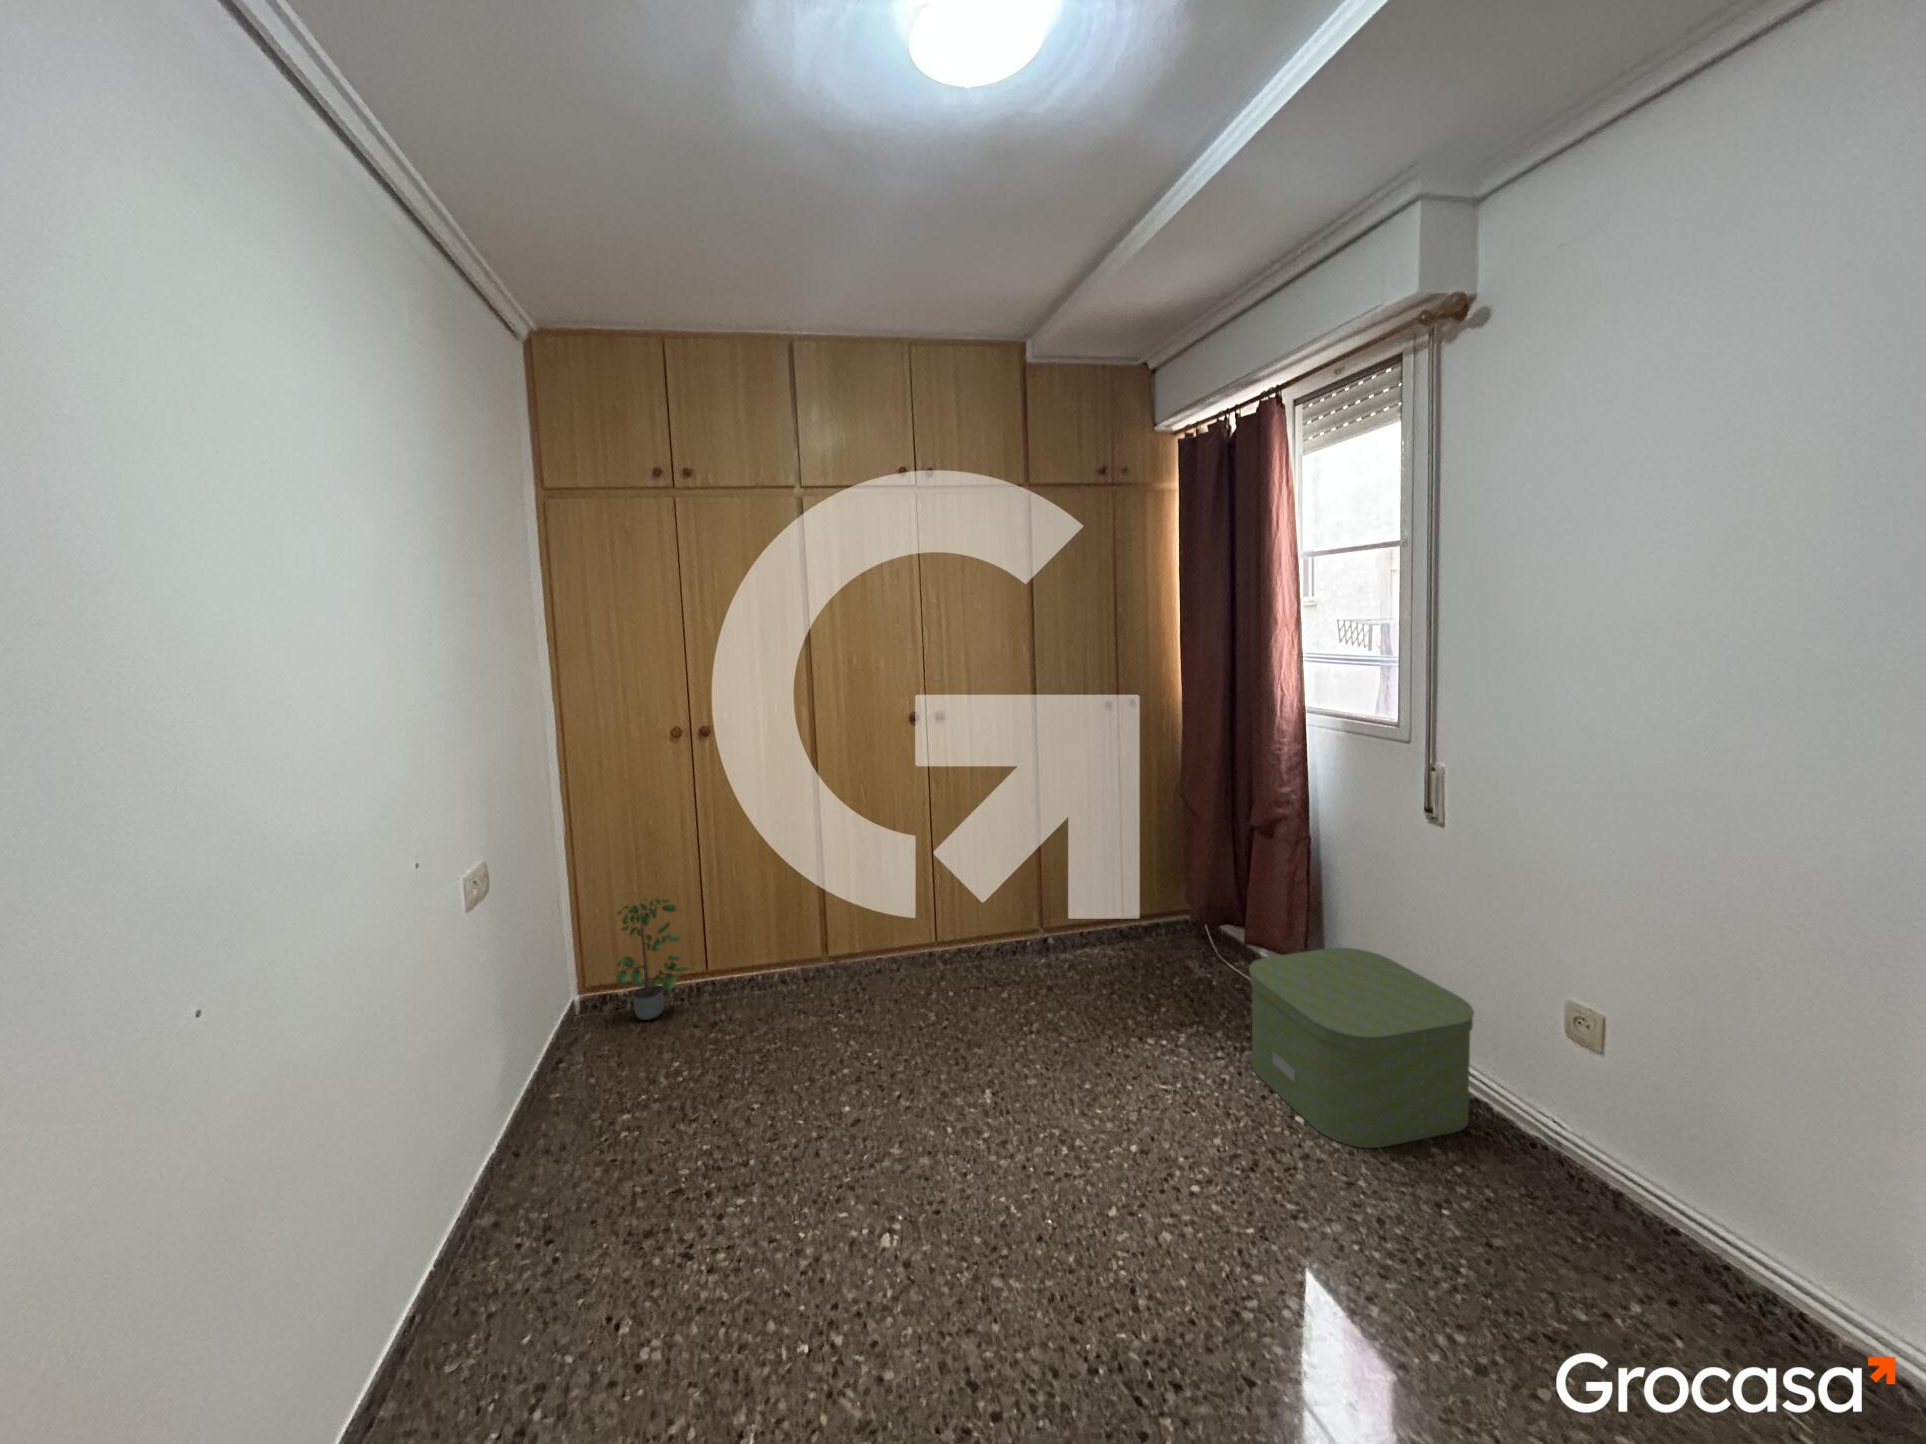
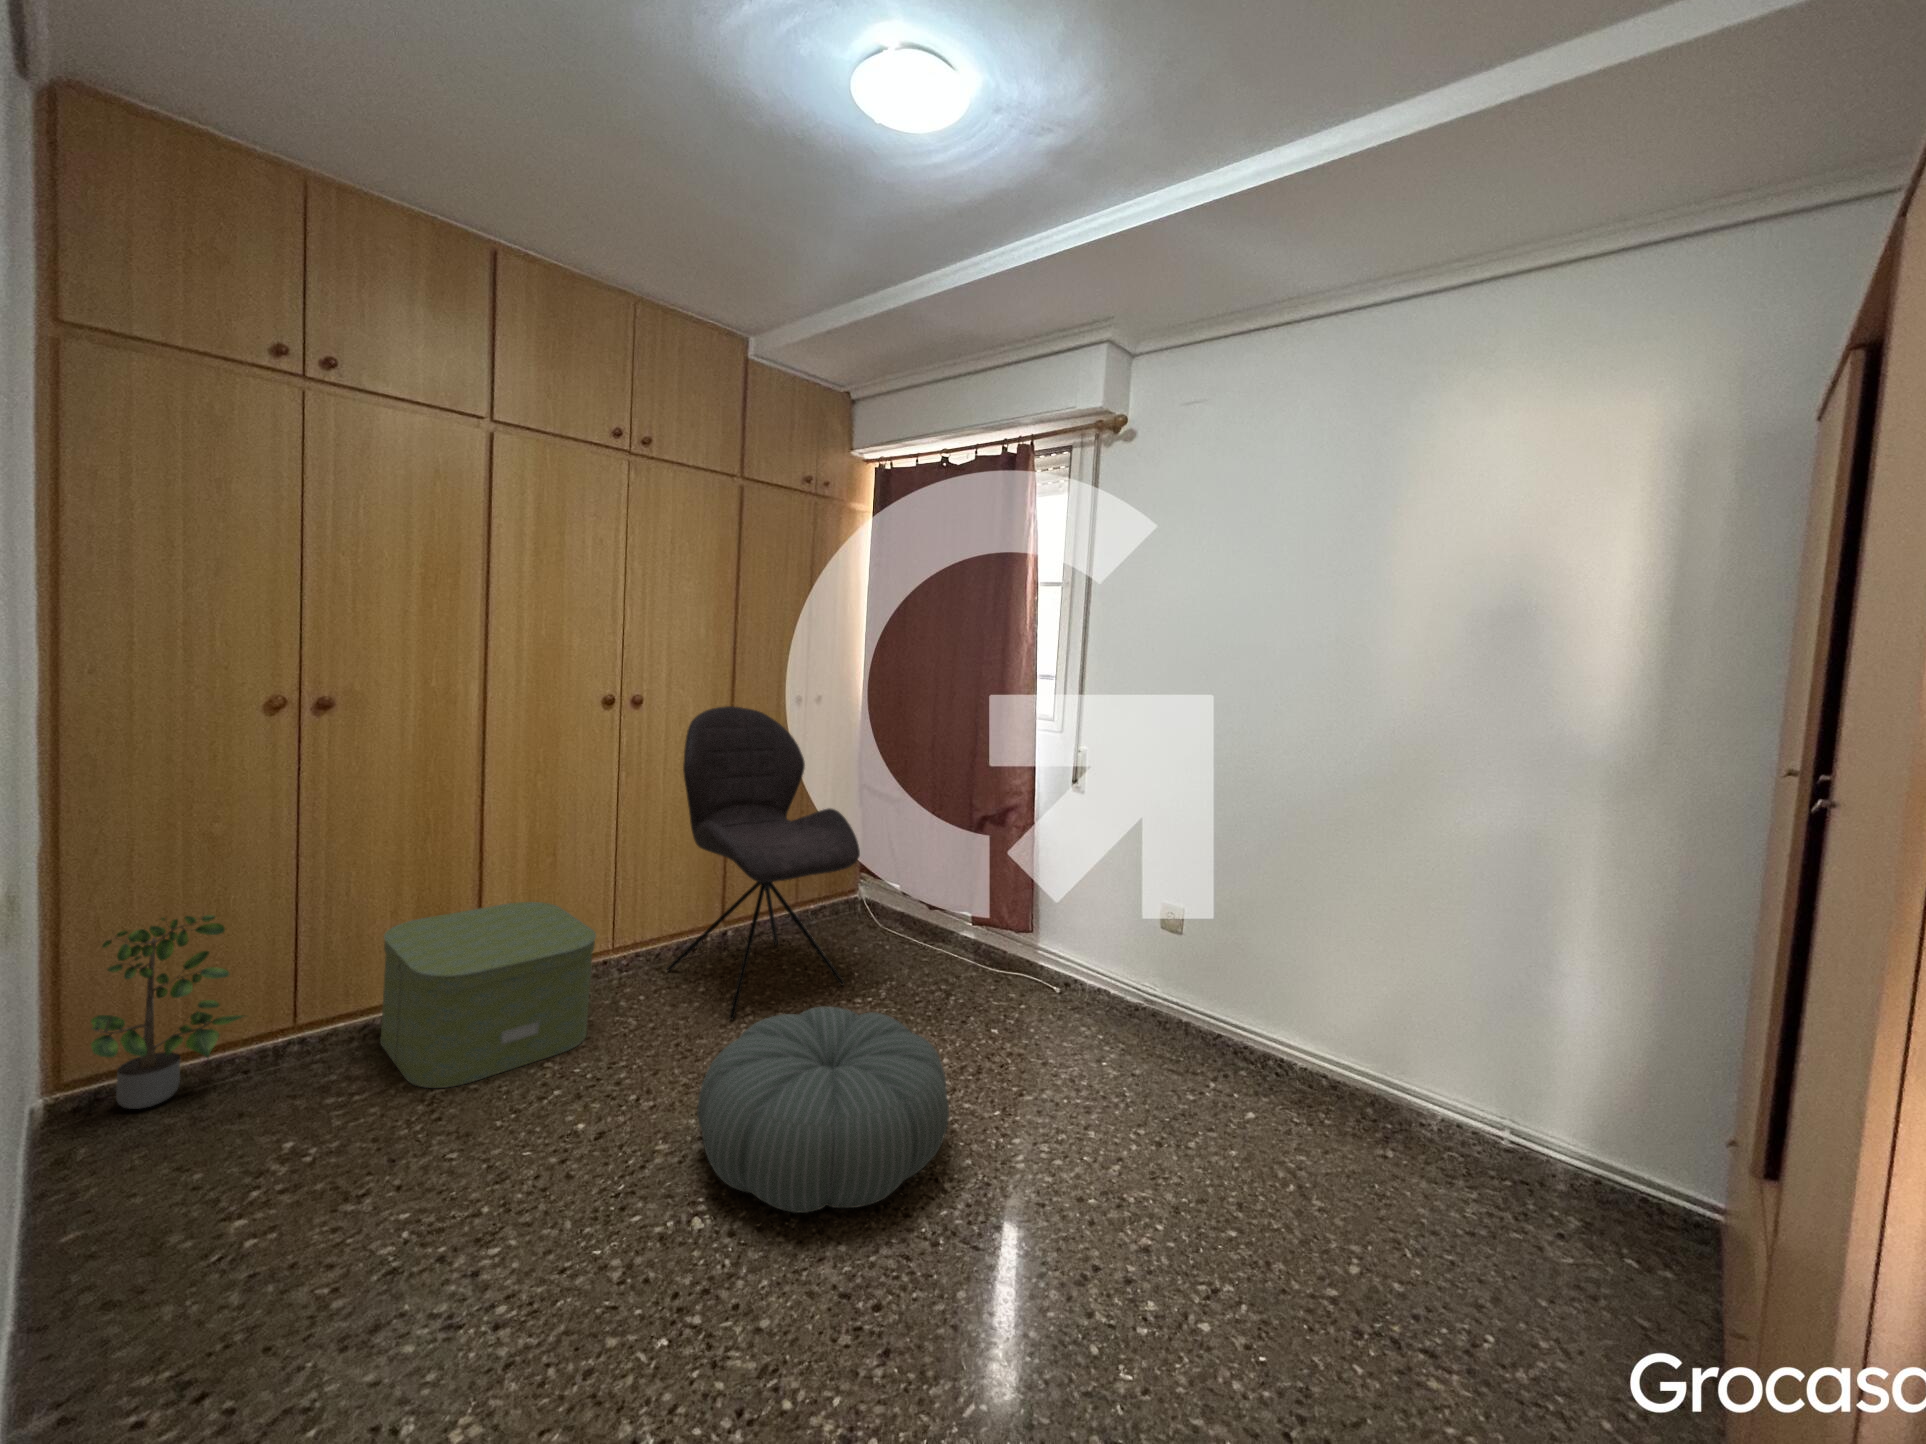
chair: none [973,733,1138,1036] -> present [667,706,860,1020]
storage box: present [1249,947,1474,1148] -> present [380,902,596,1088]
pouf: none [901,1048,1161,1291] -> present [697,1006,949,1213]

